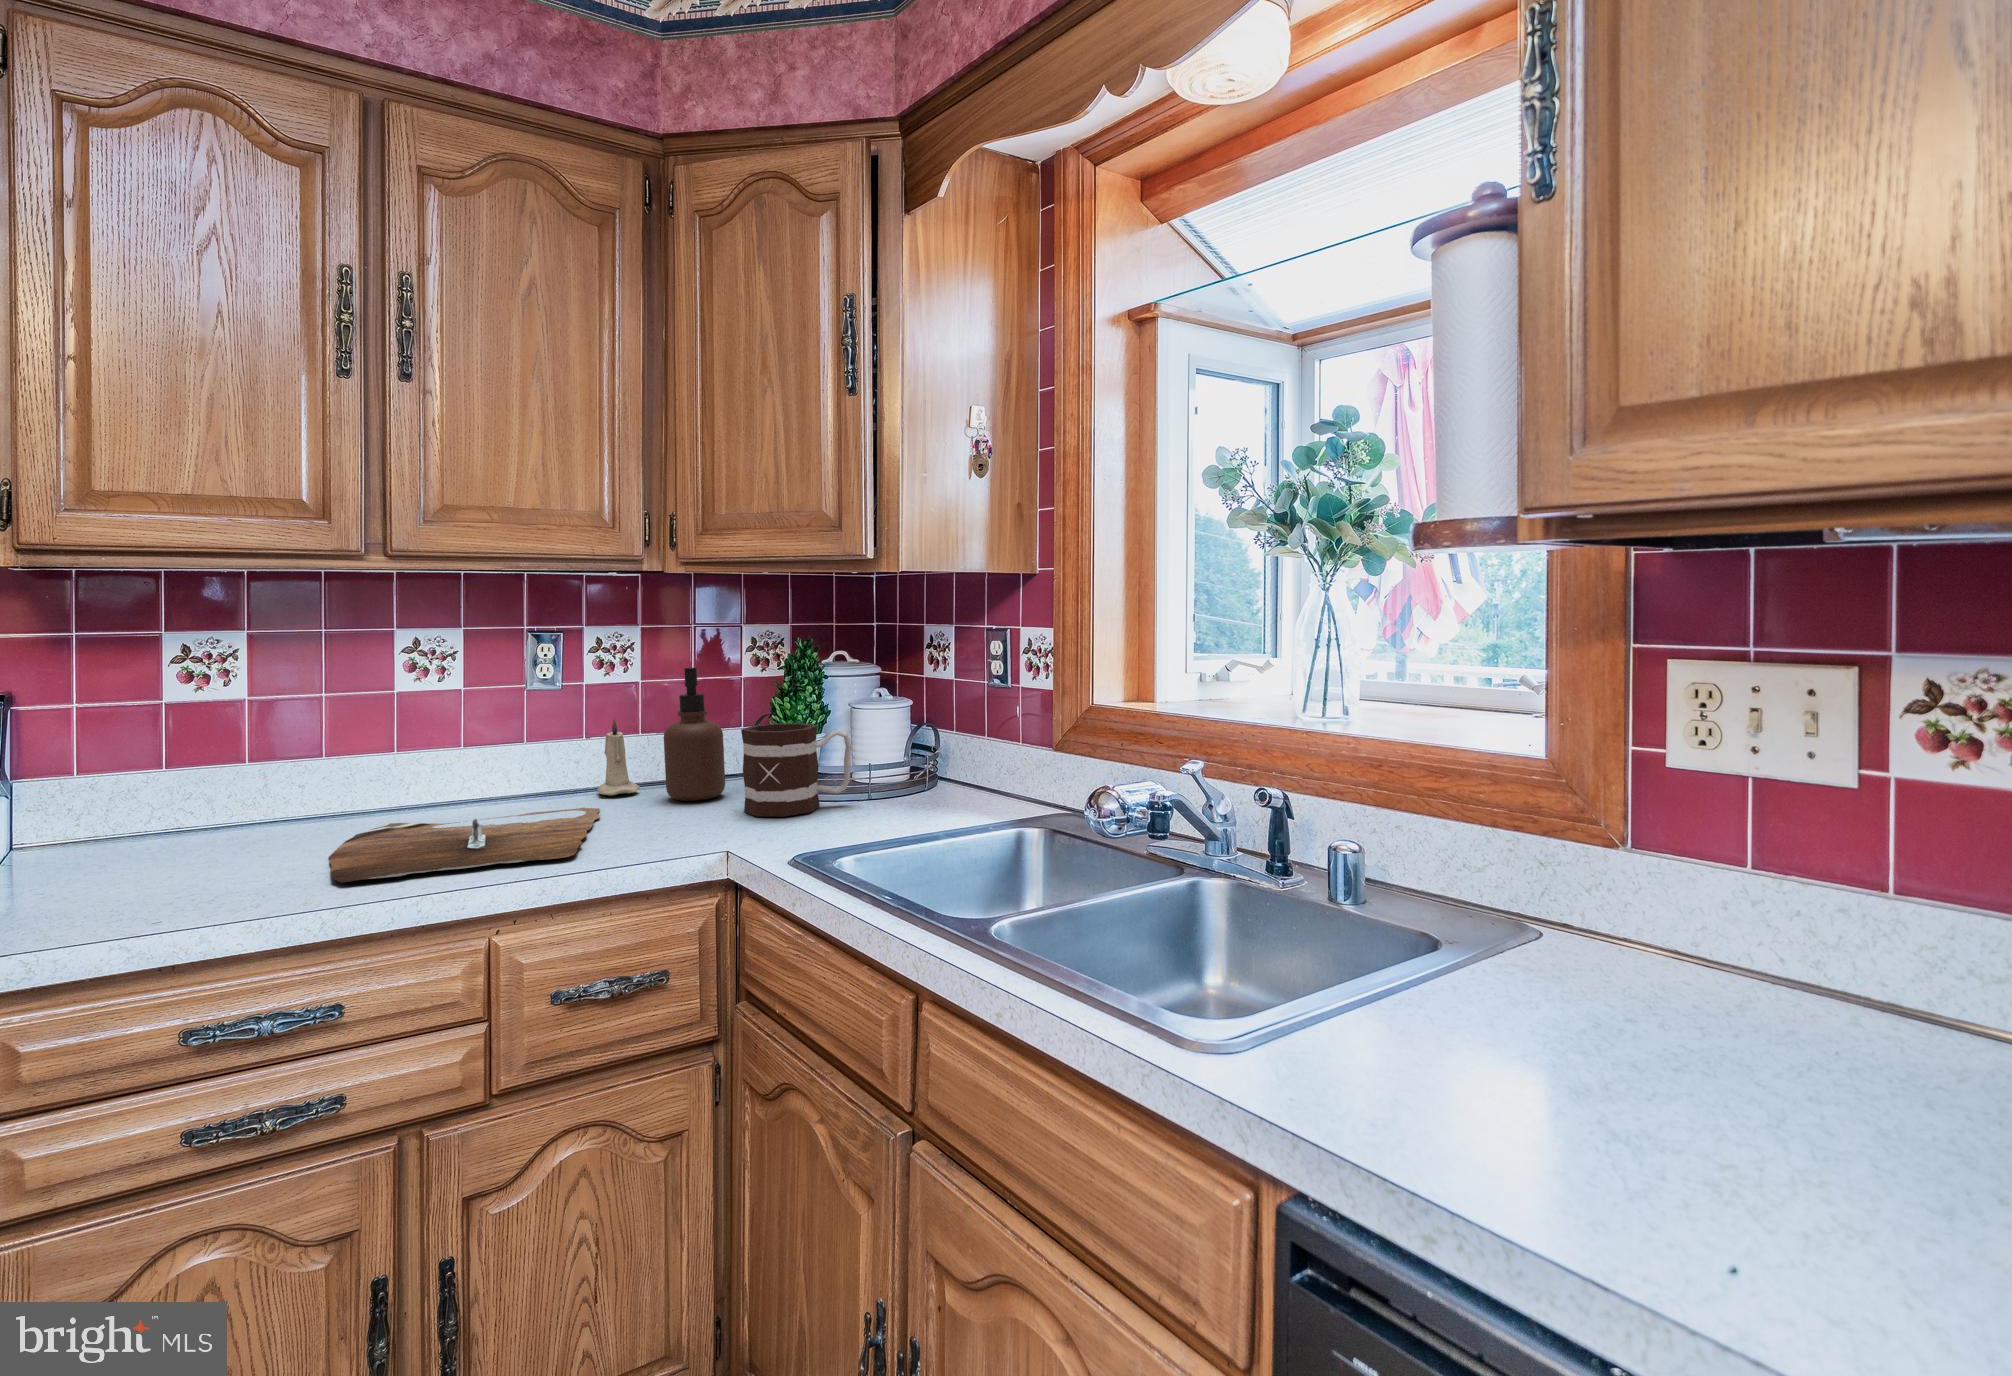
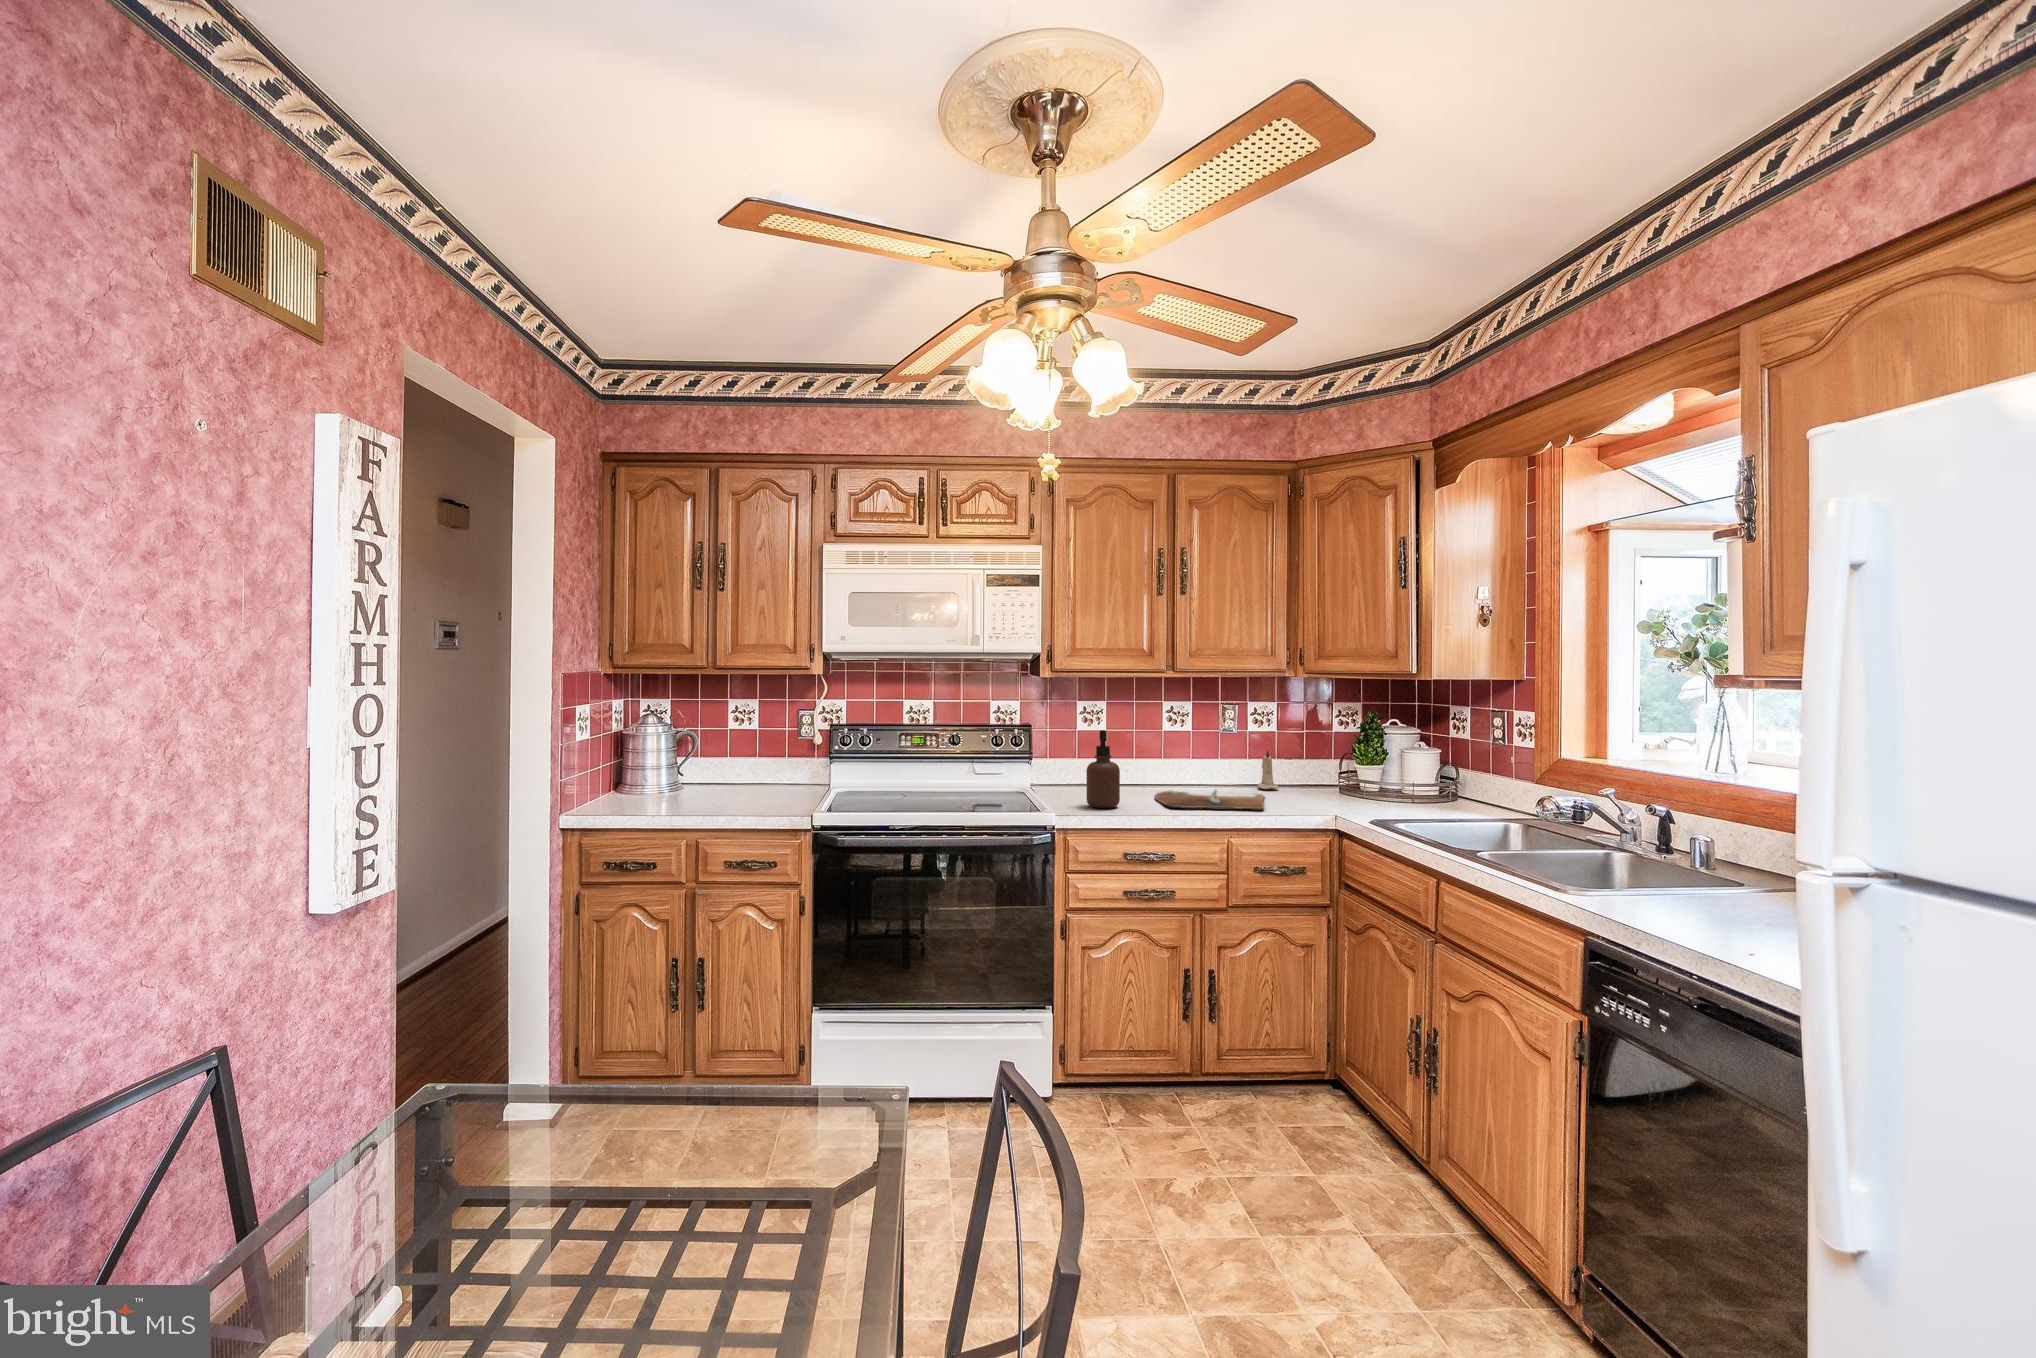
soap dispenser: present [664,668,725,801] -> present [1087,730,1120,808]
mug: present [741,723,851,817] -> none [1340,757,1403,806]

